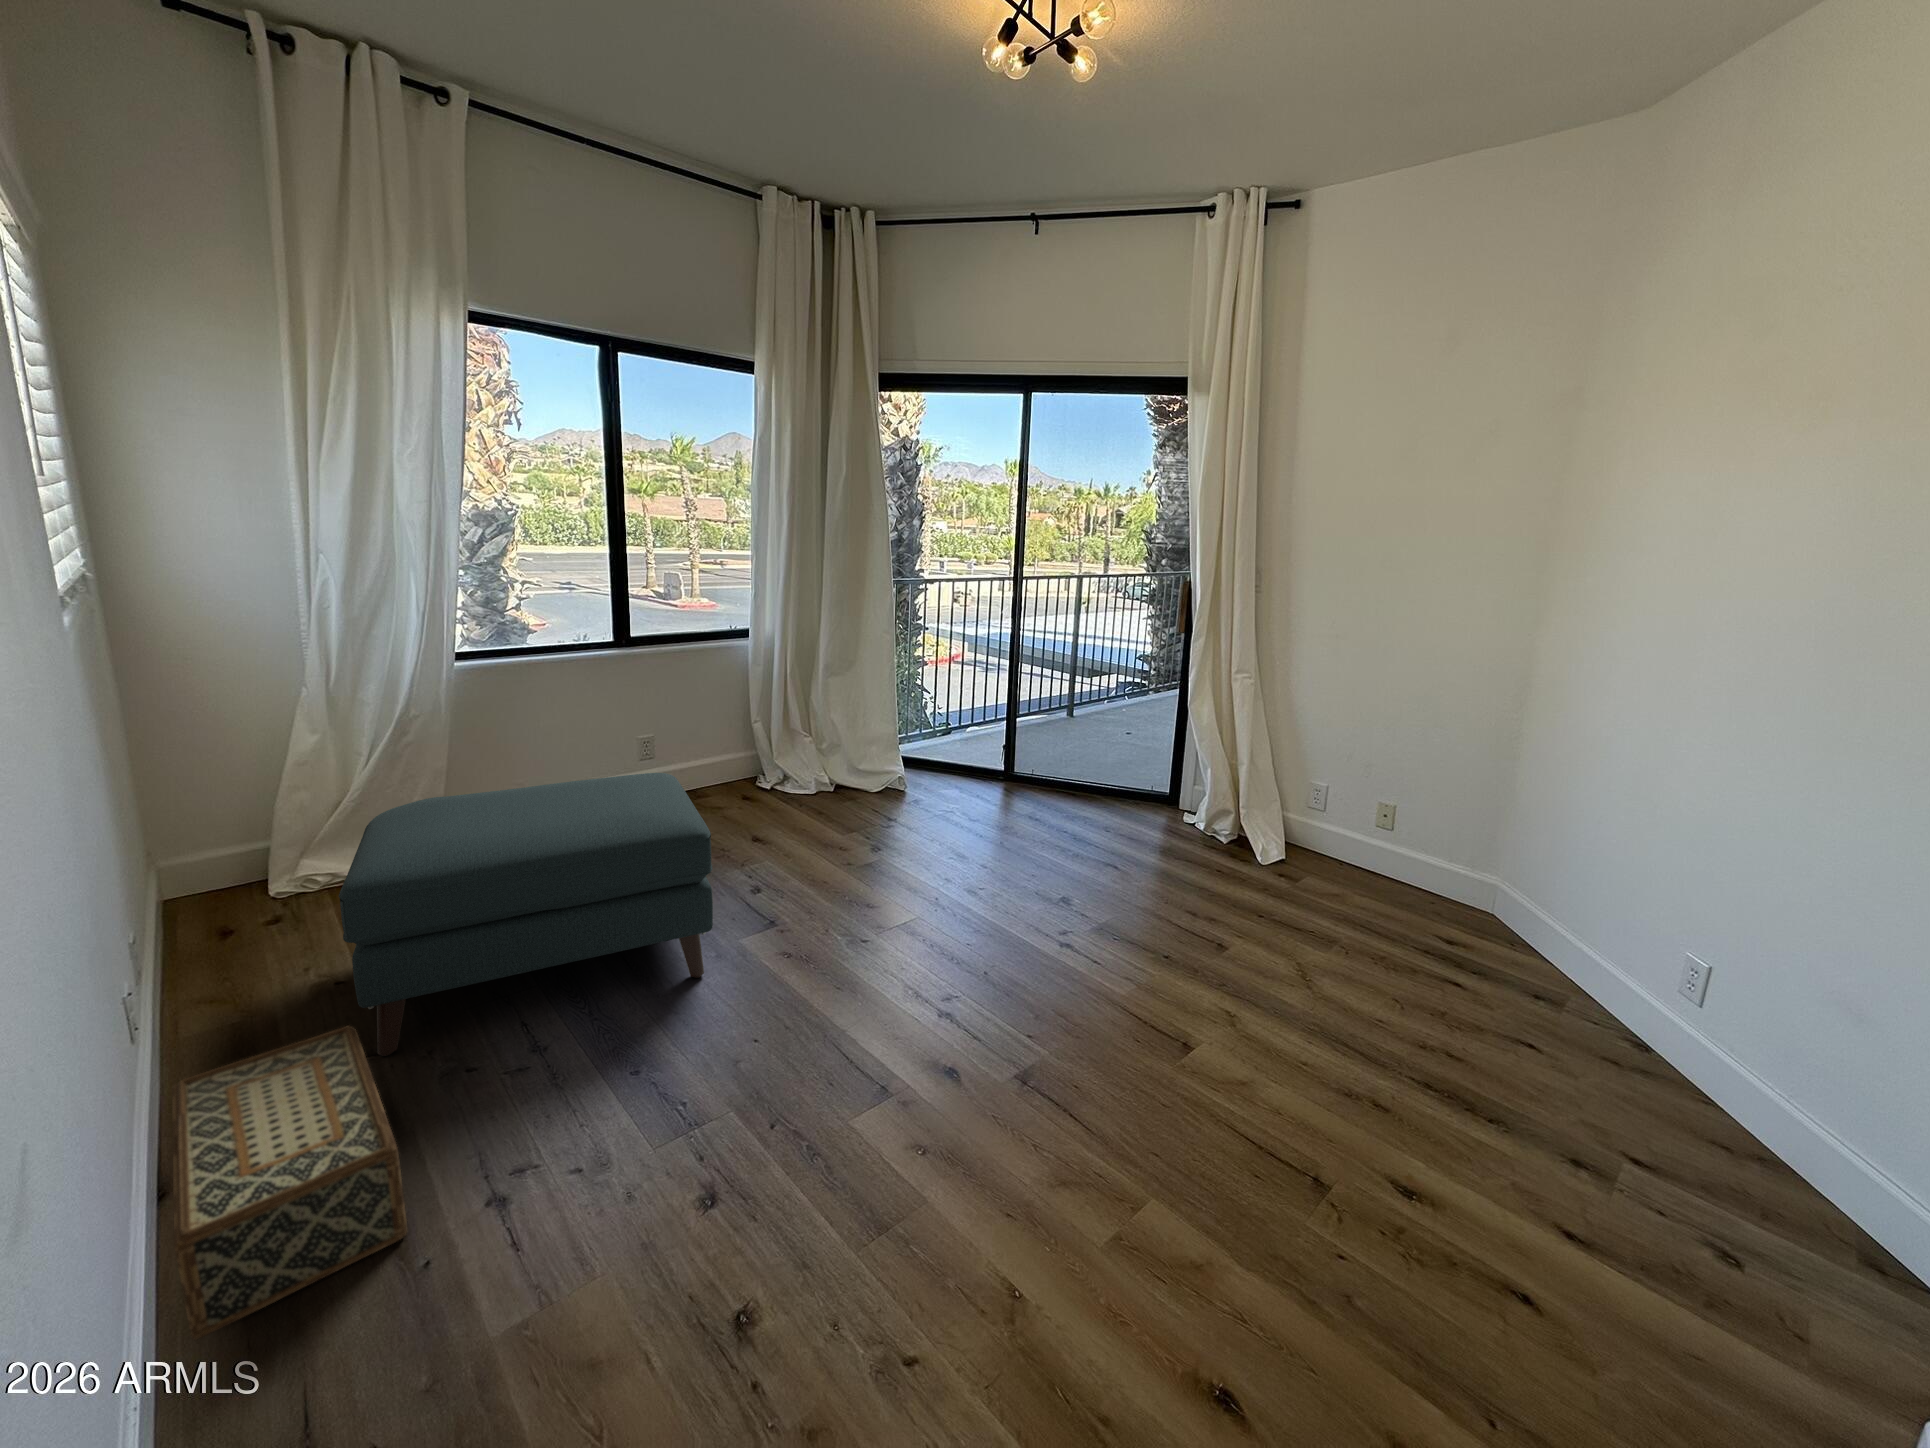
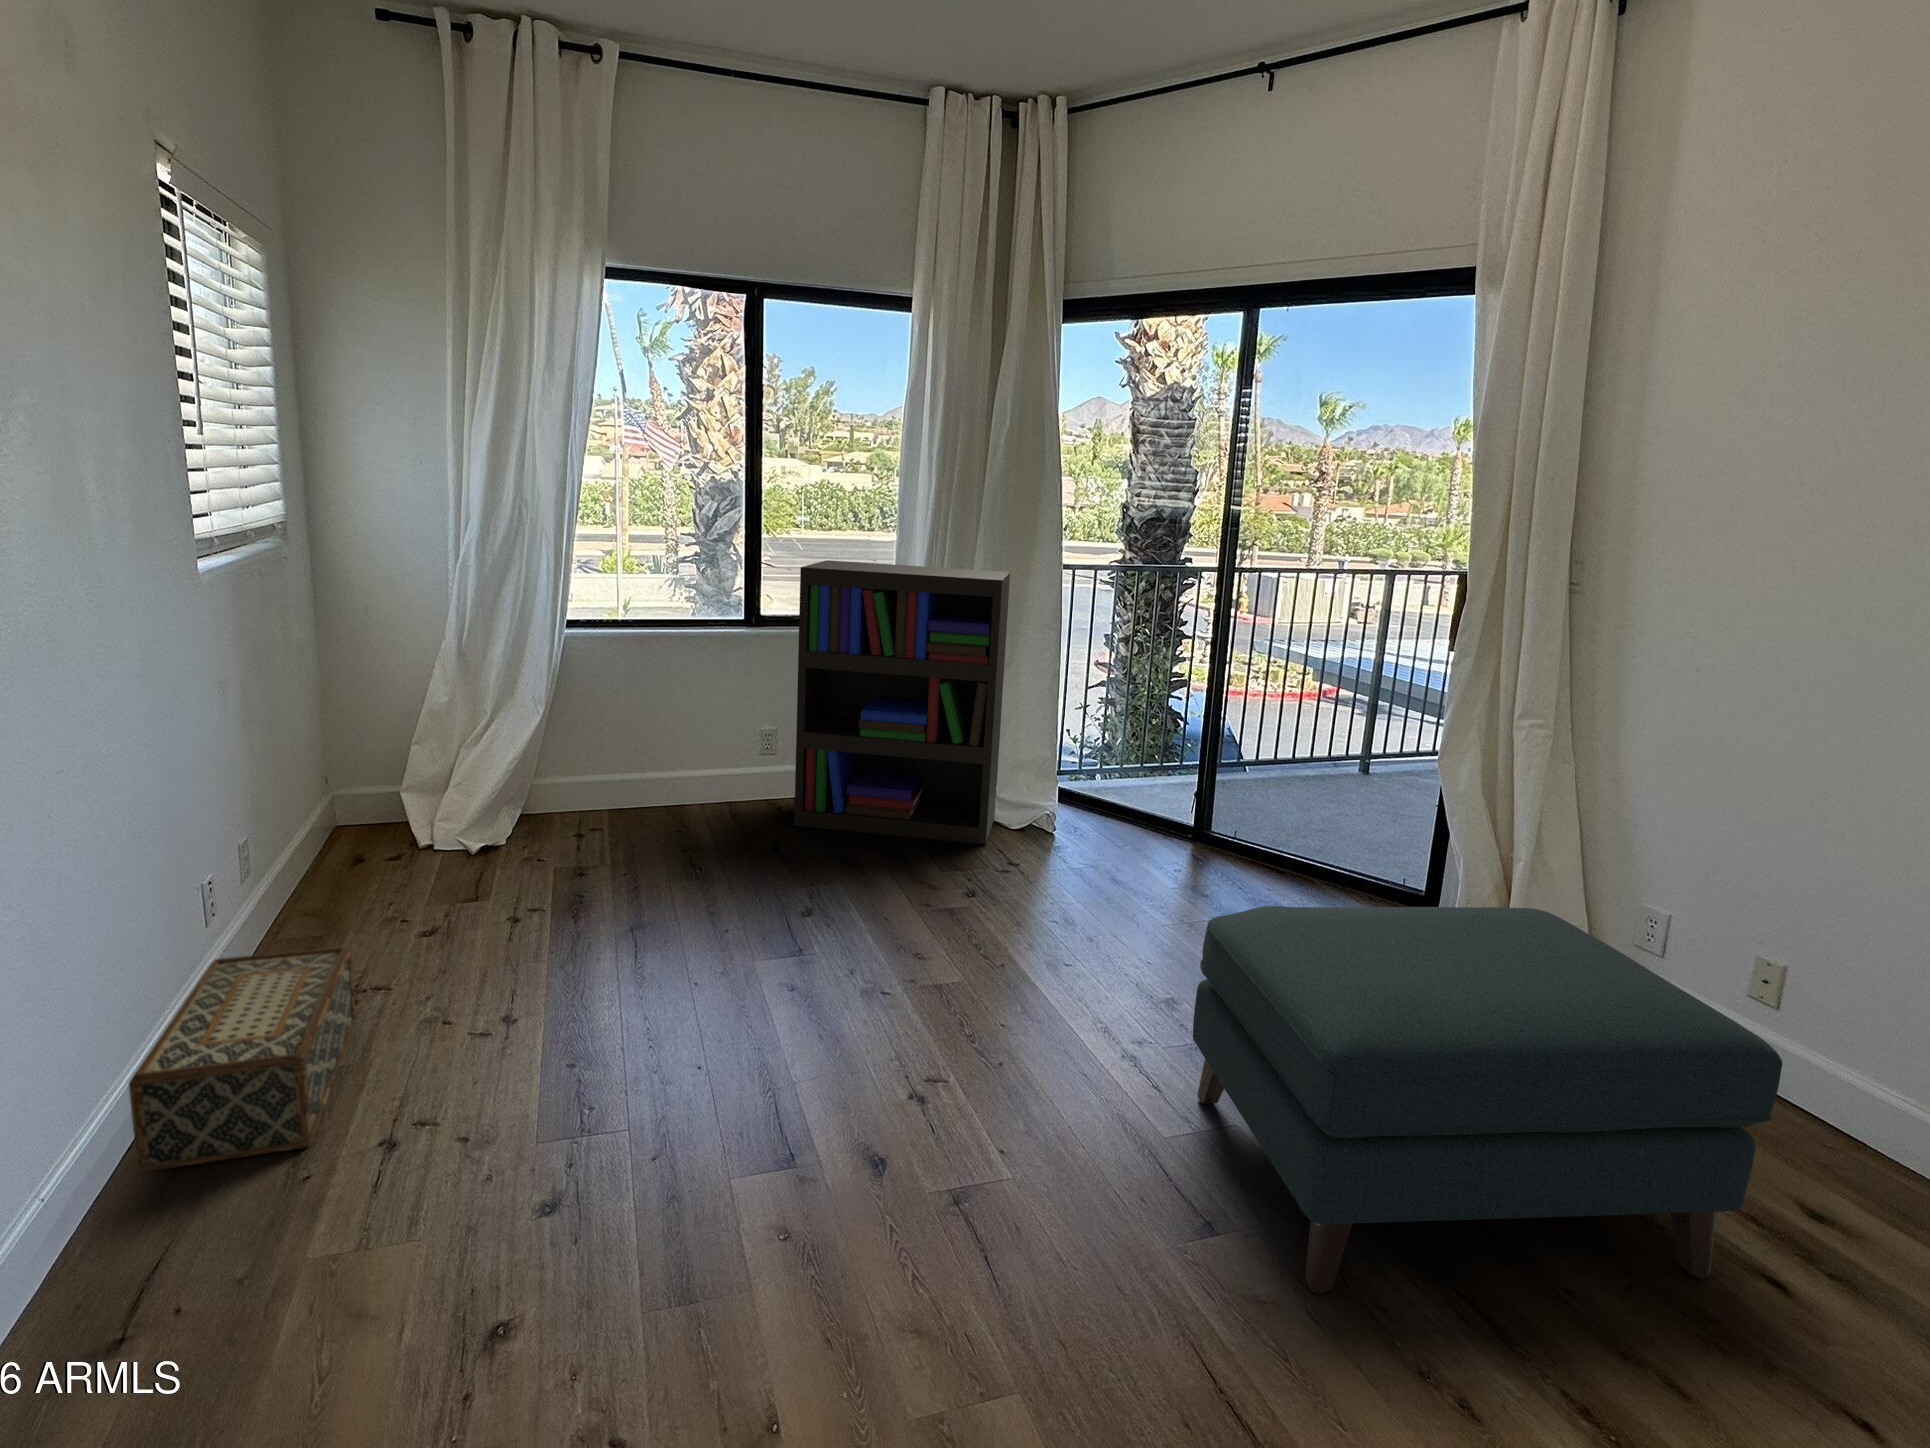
bookshelf: none [691,587,869,818] -> present [794,560,1010,844]
ottoman: present [339,773,713,1056] -> present [1193,906,1782,1294]

